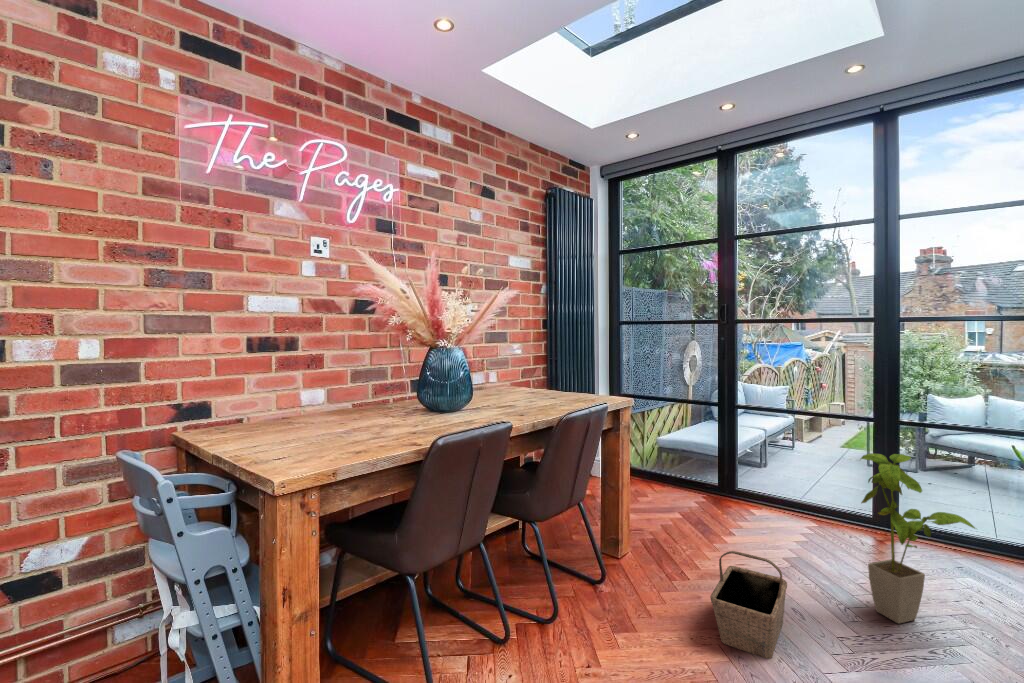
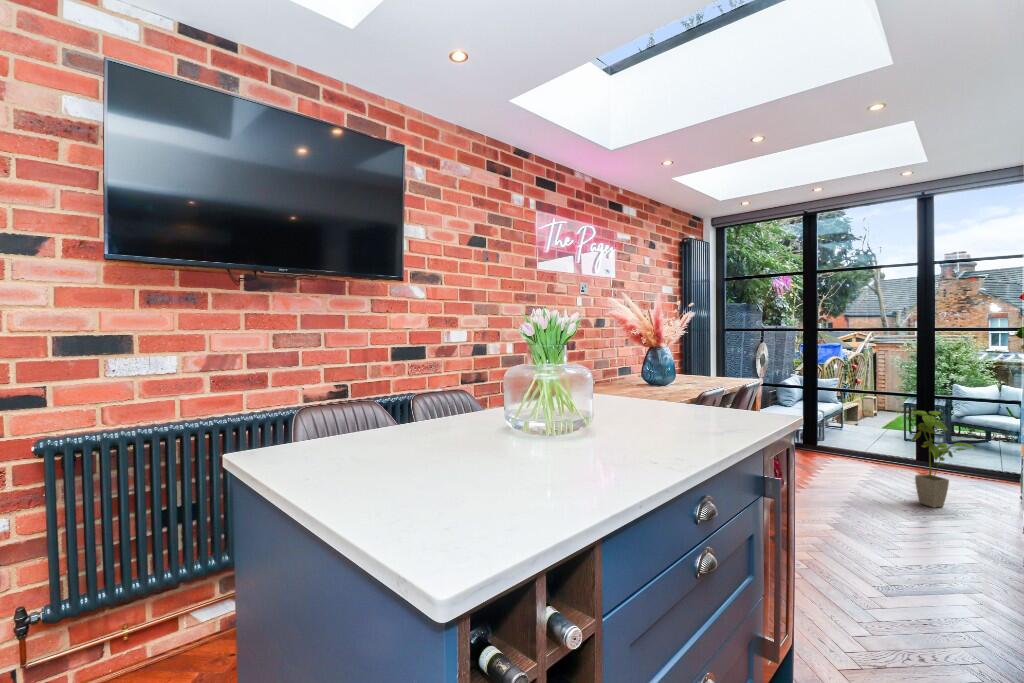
basket: present [710,551,787,659] -> none [825,465,868,518]

